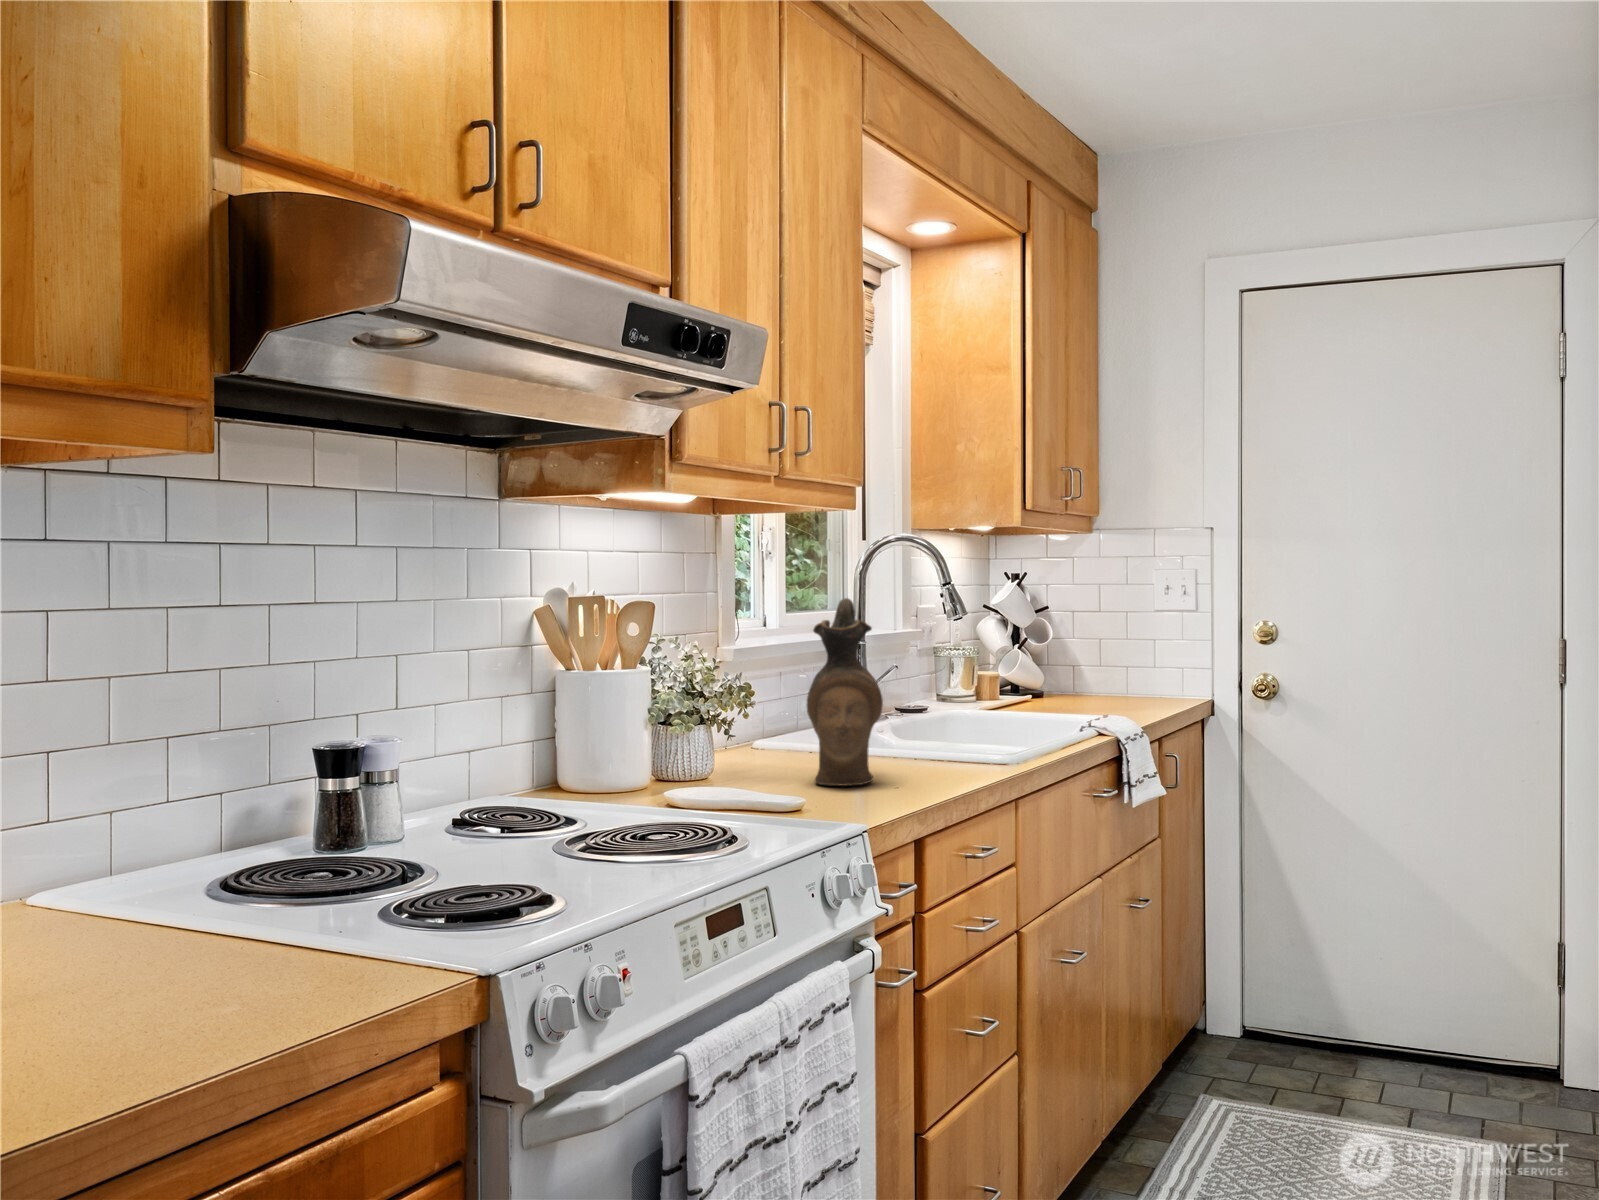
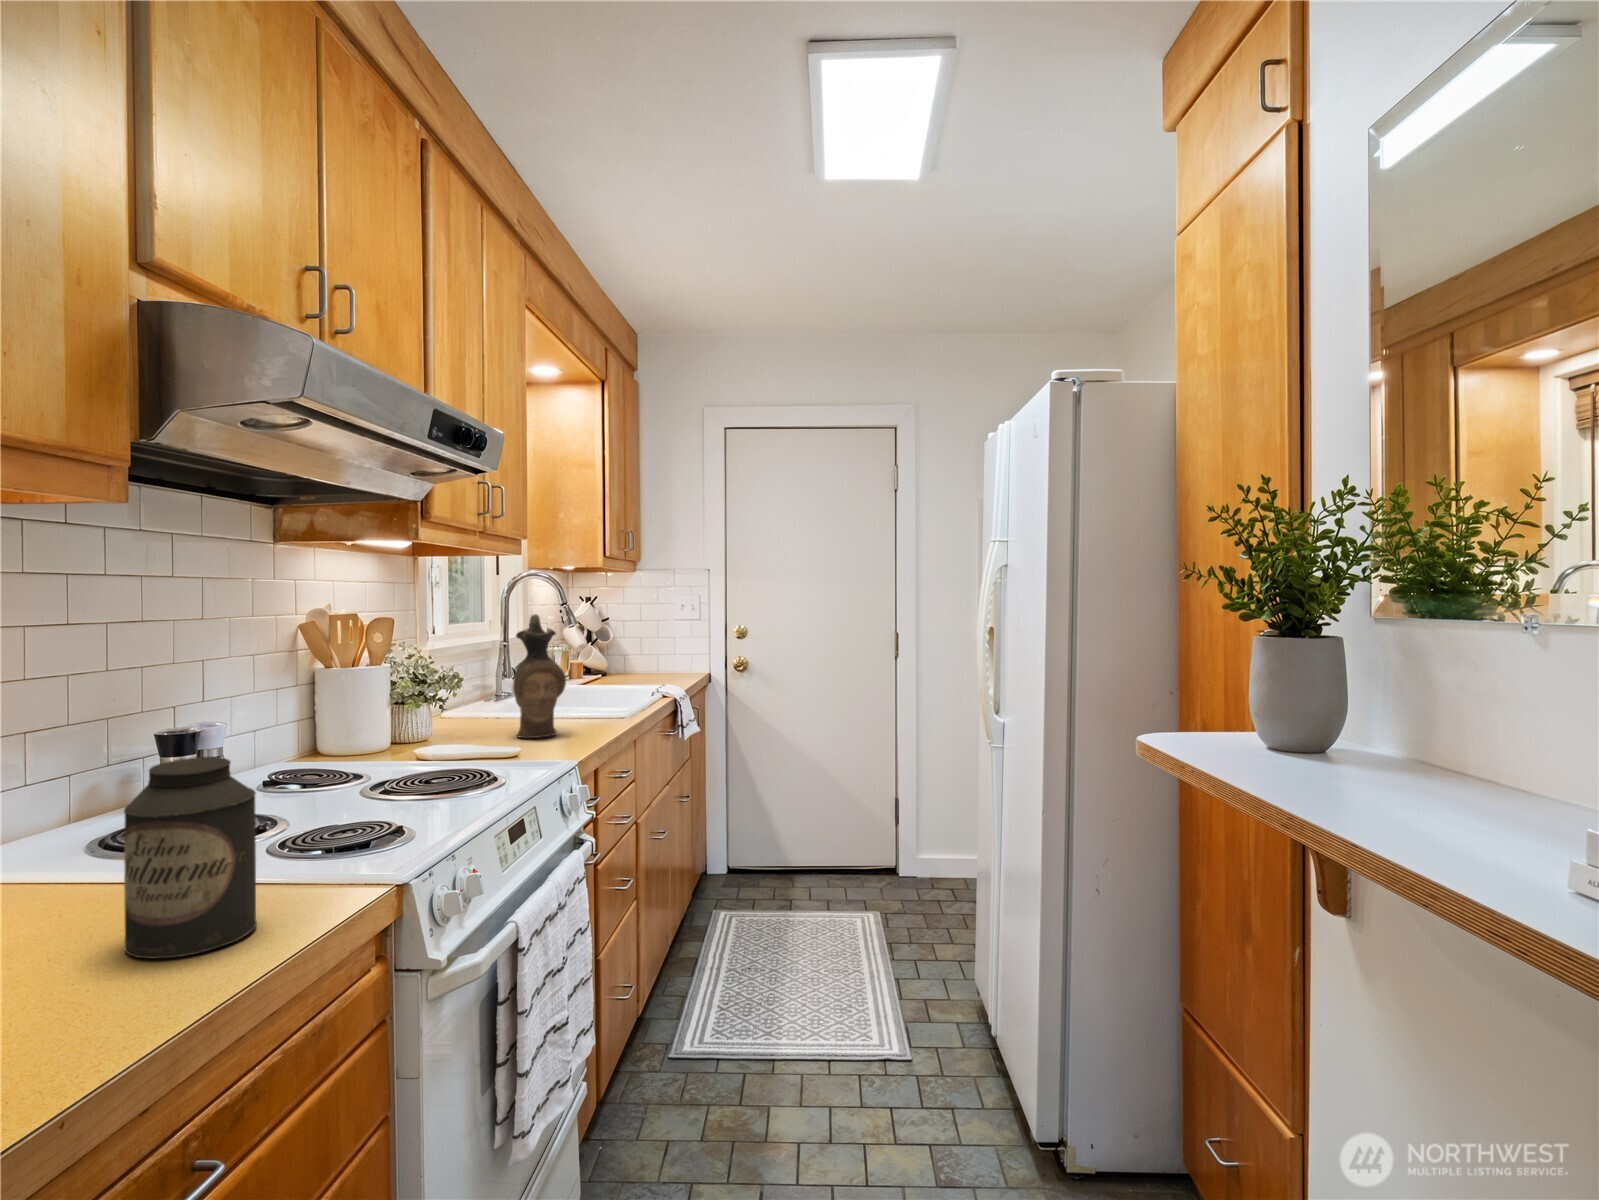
canister: none [118,780,271,1028] -> present [124,757,257,959]

